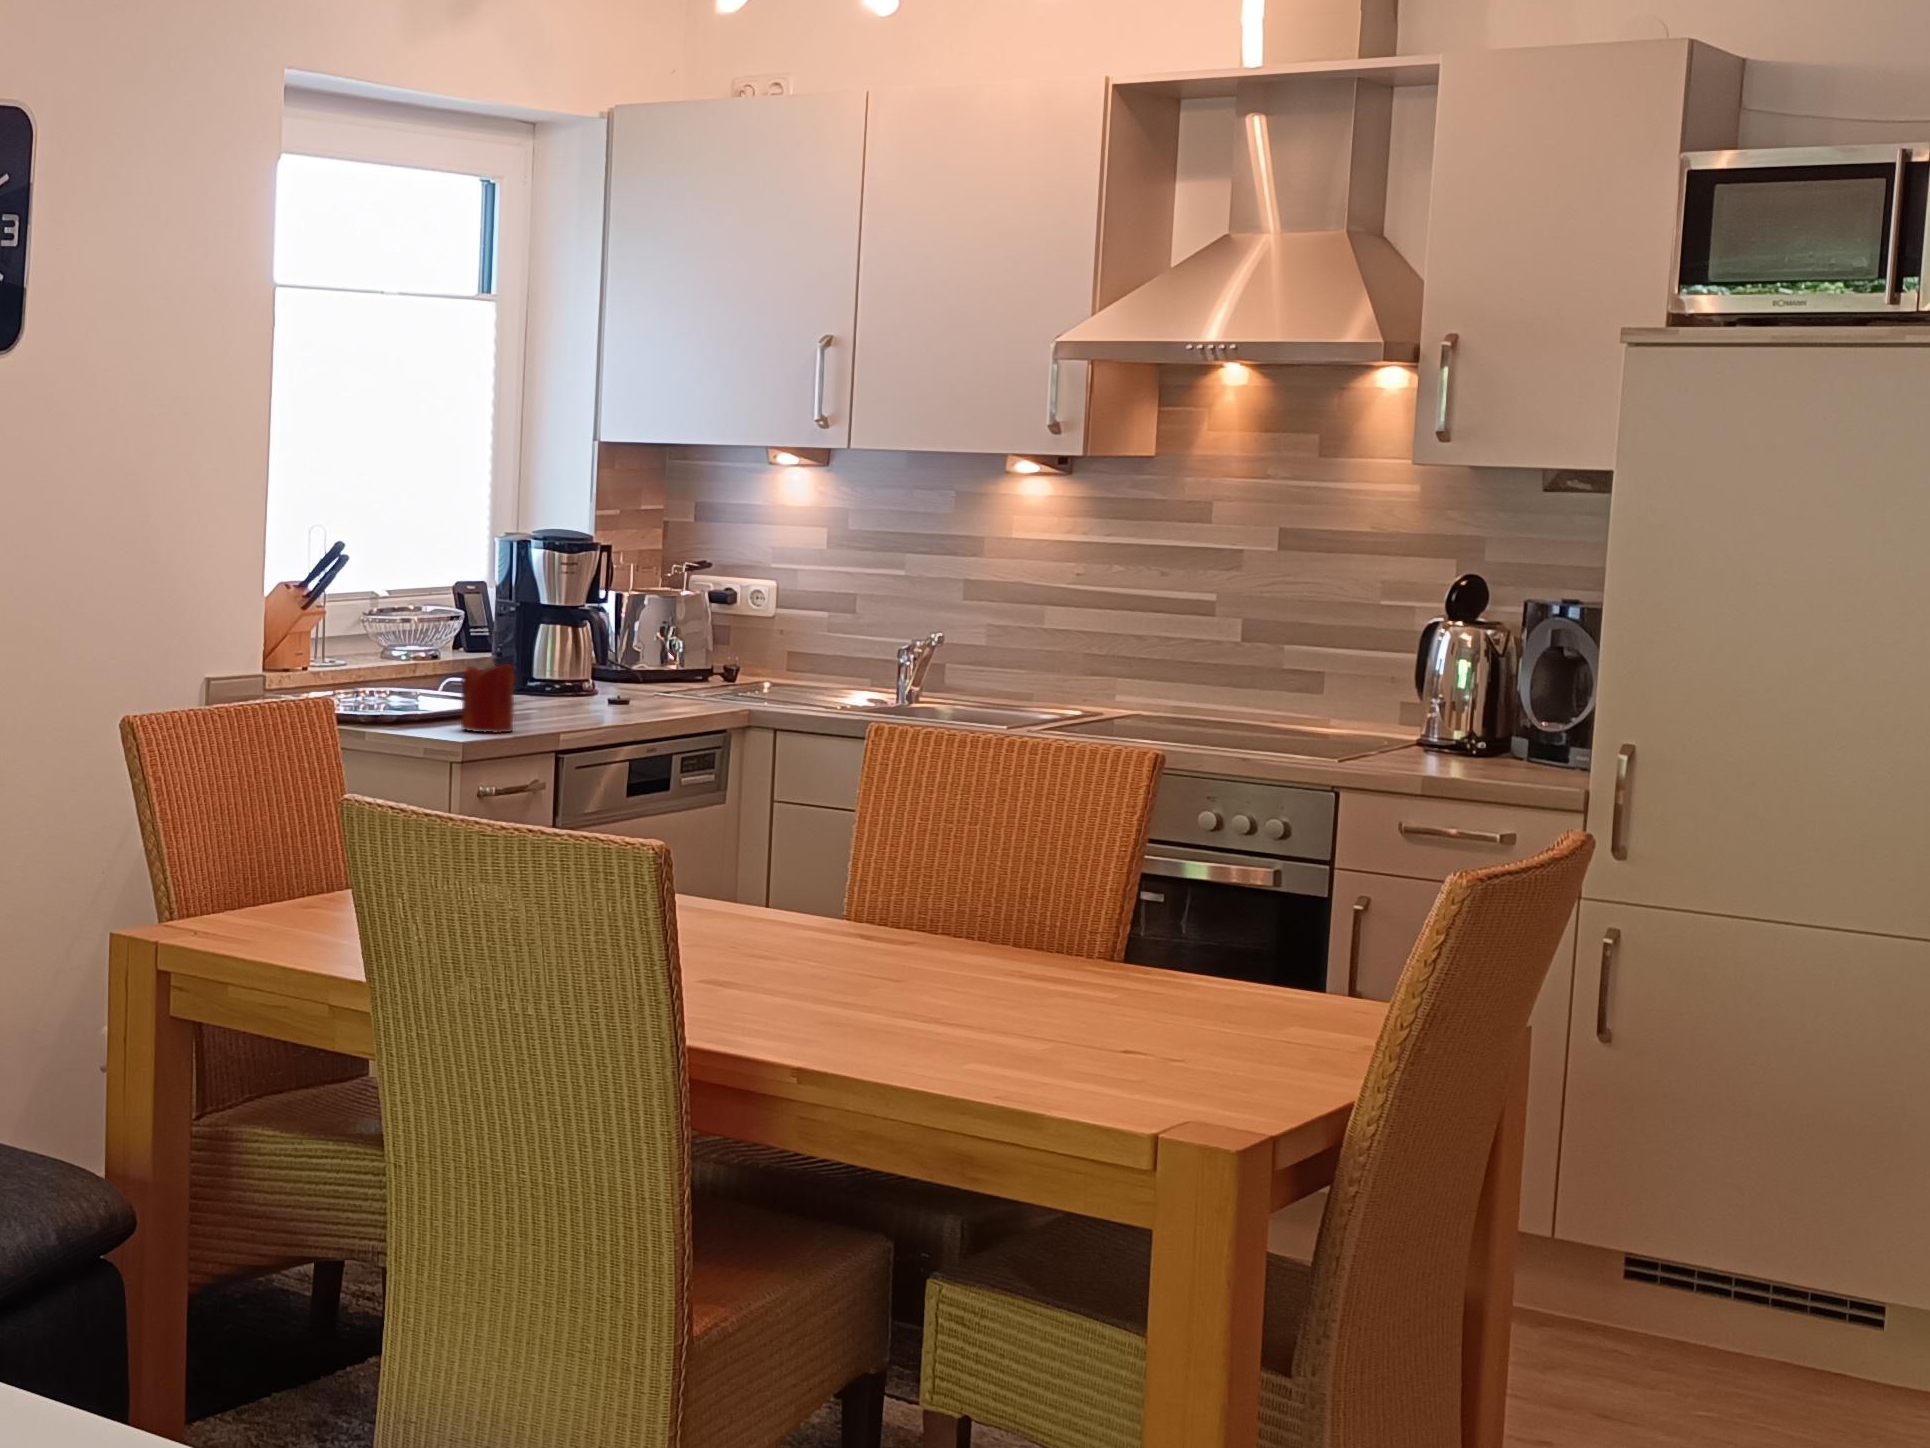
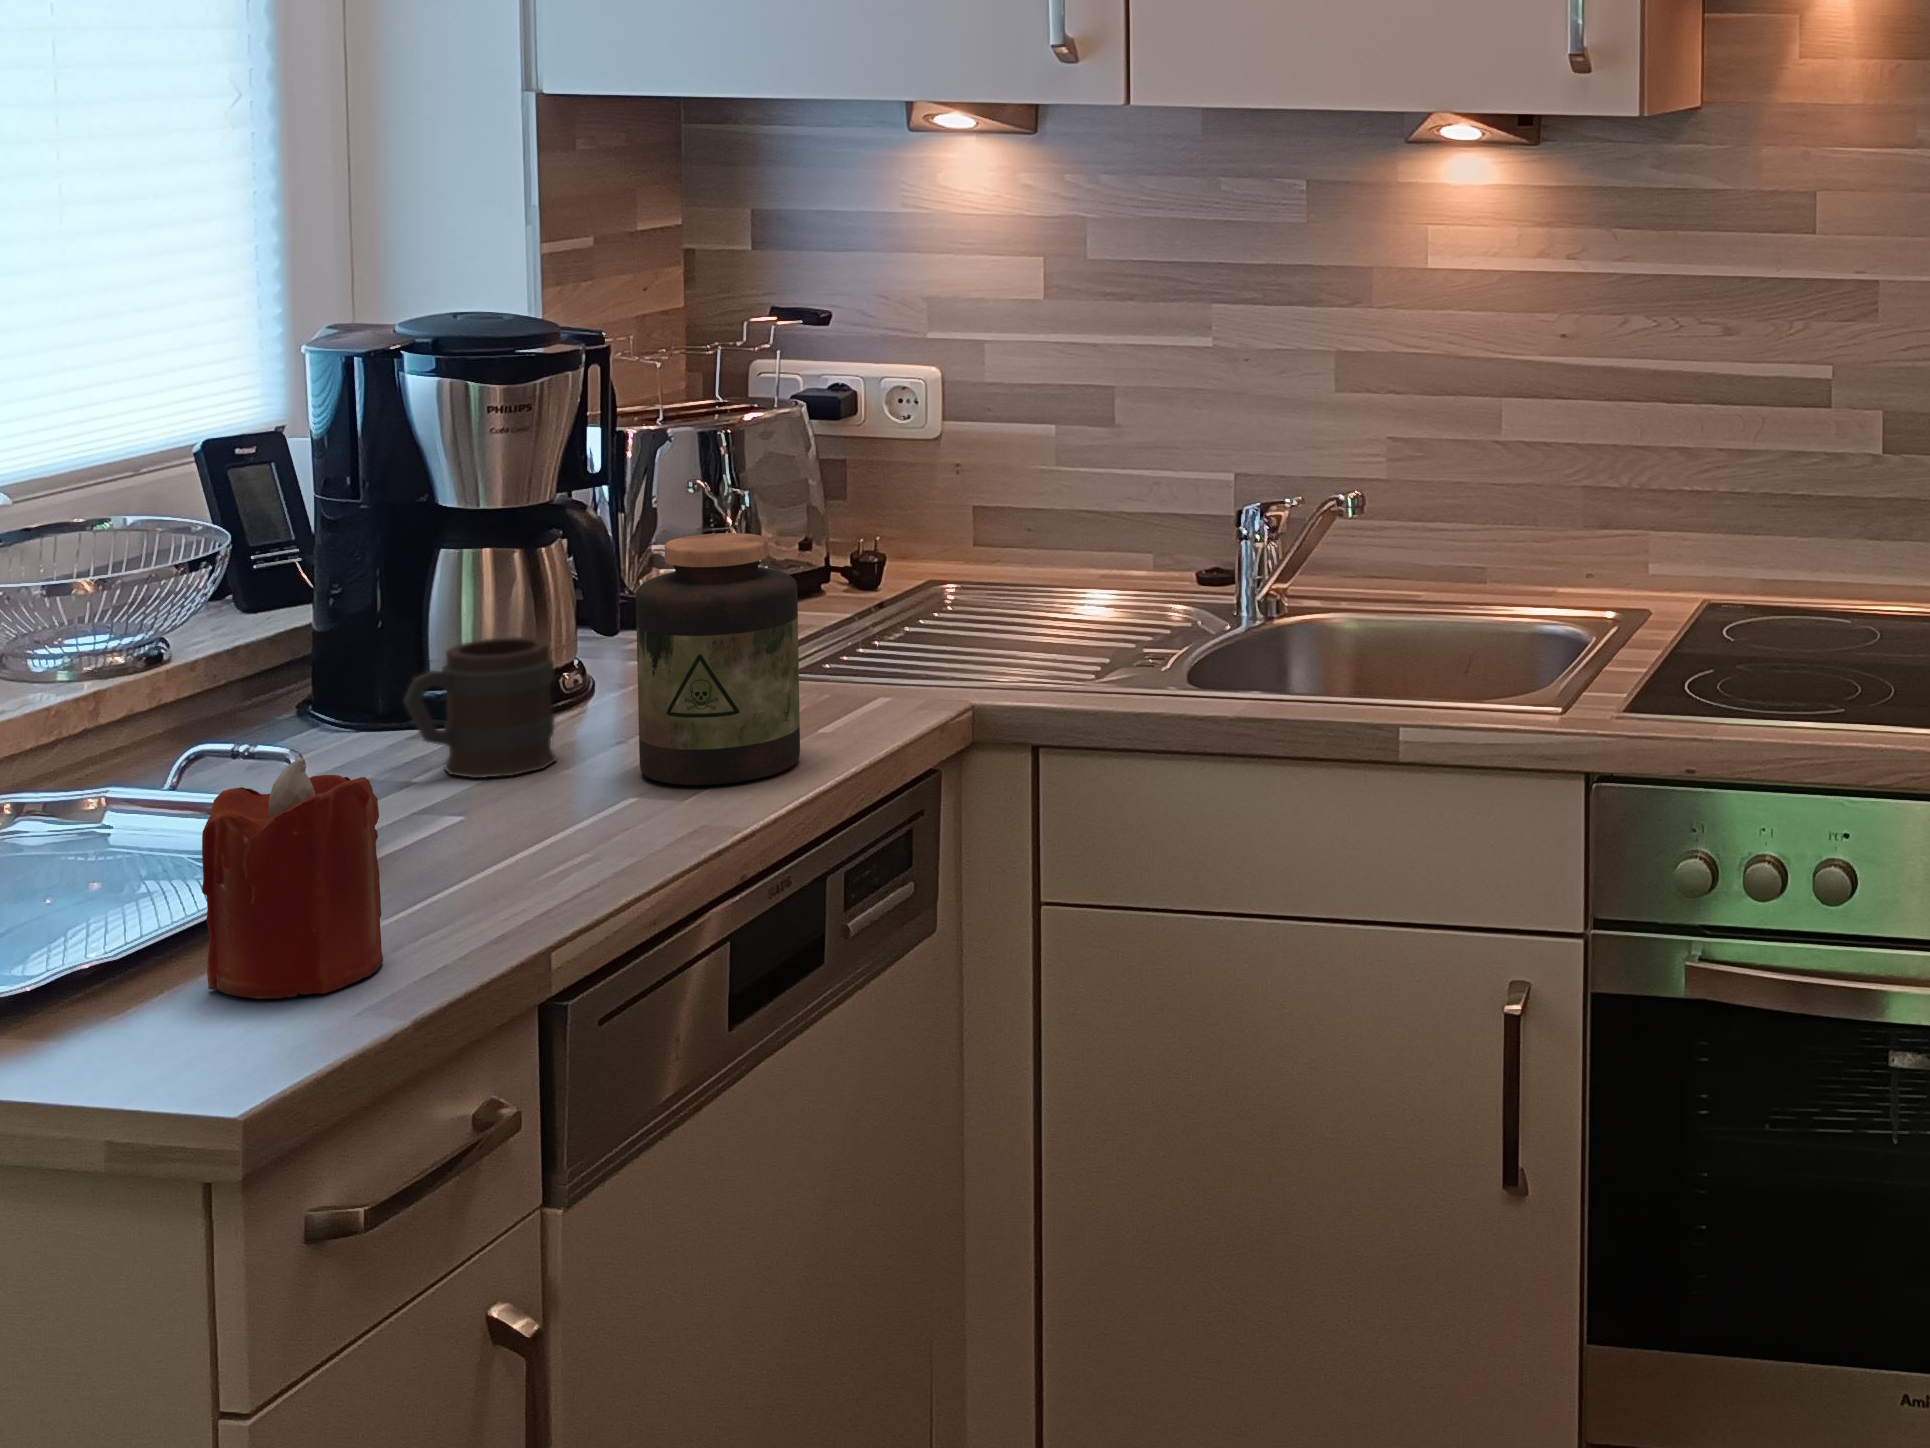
jar: none [609,619,673,716] -> present [636,533,800,785]
mug: none [525,658,581,709] -> present [403,637,556,778]

